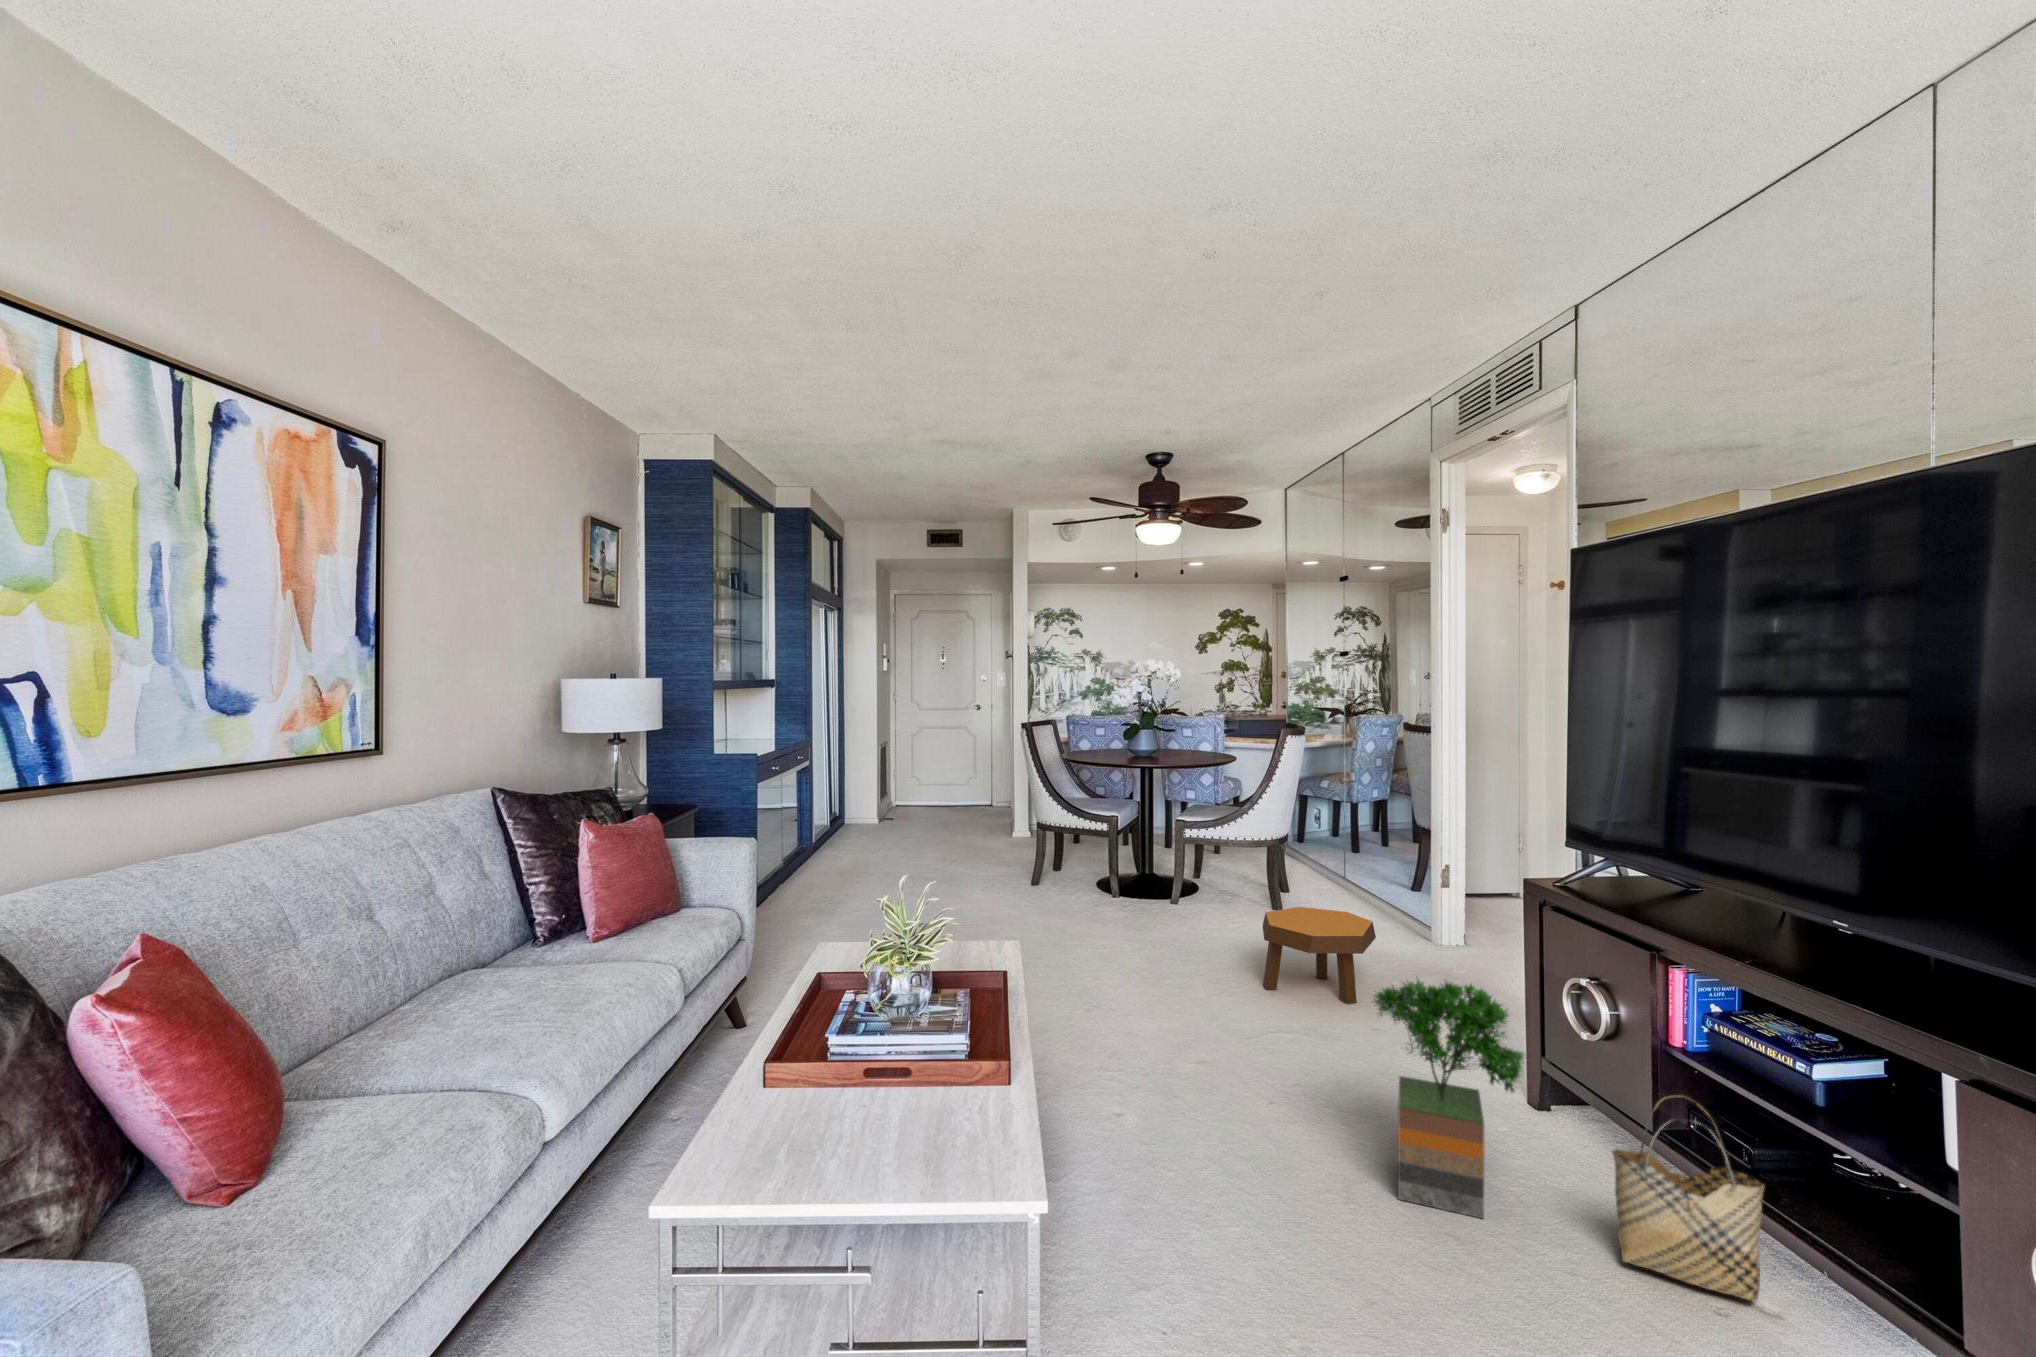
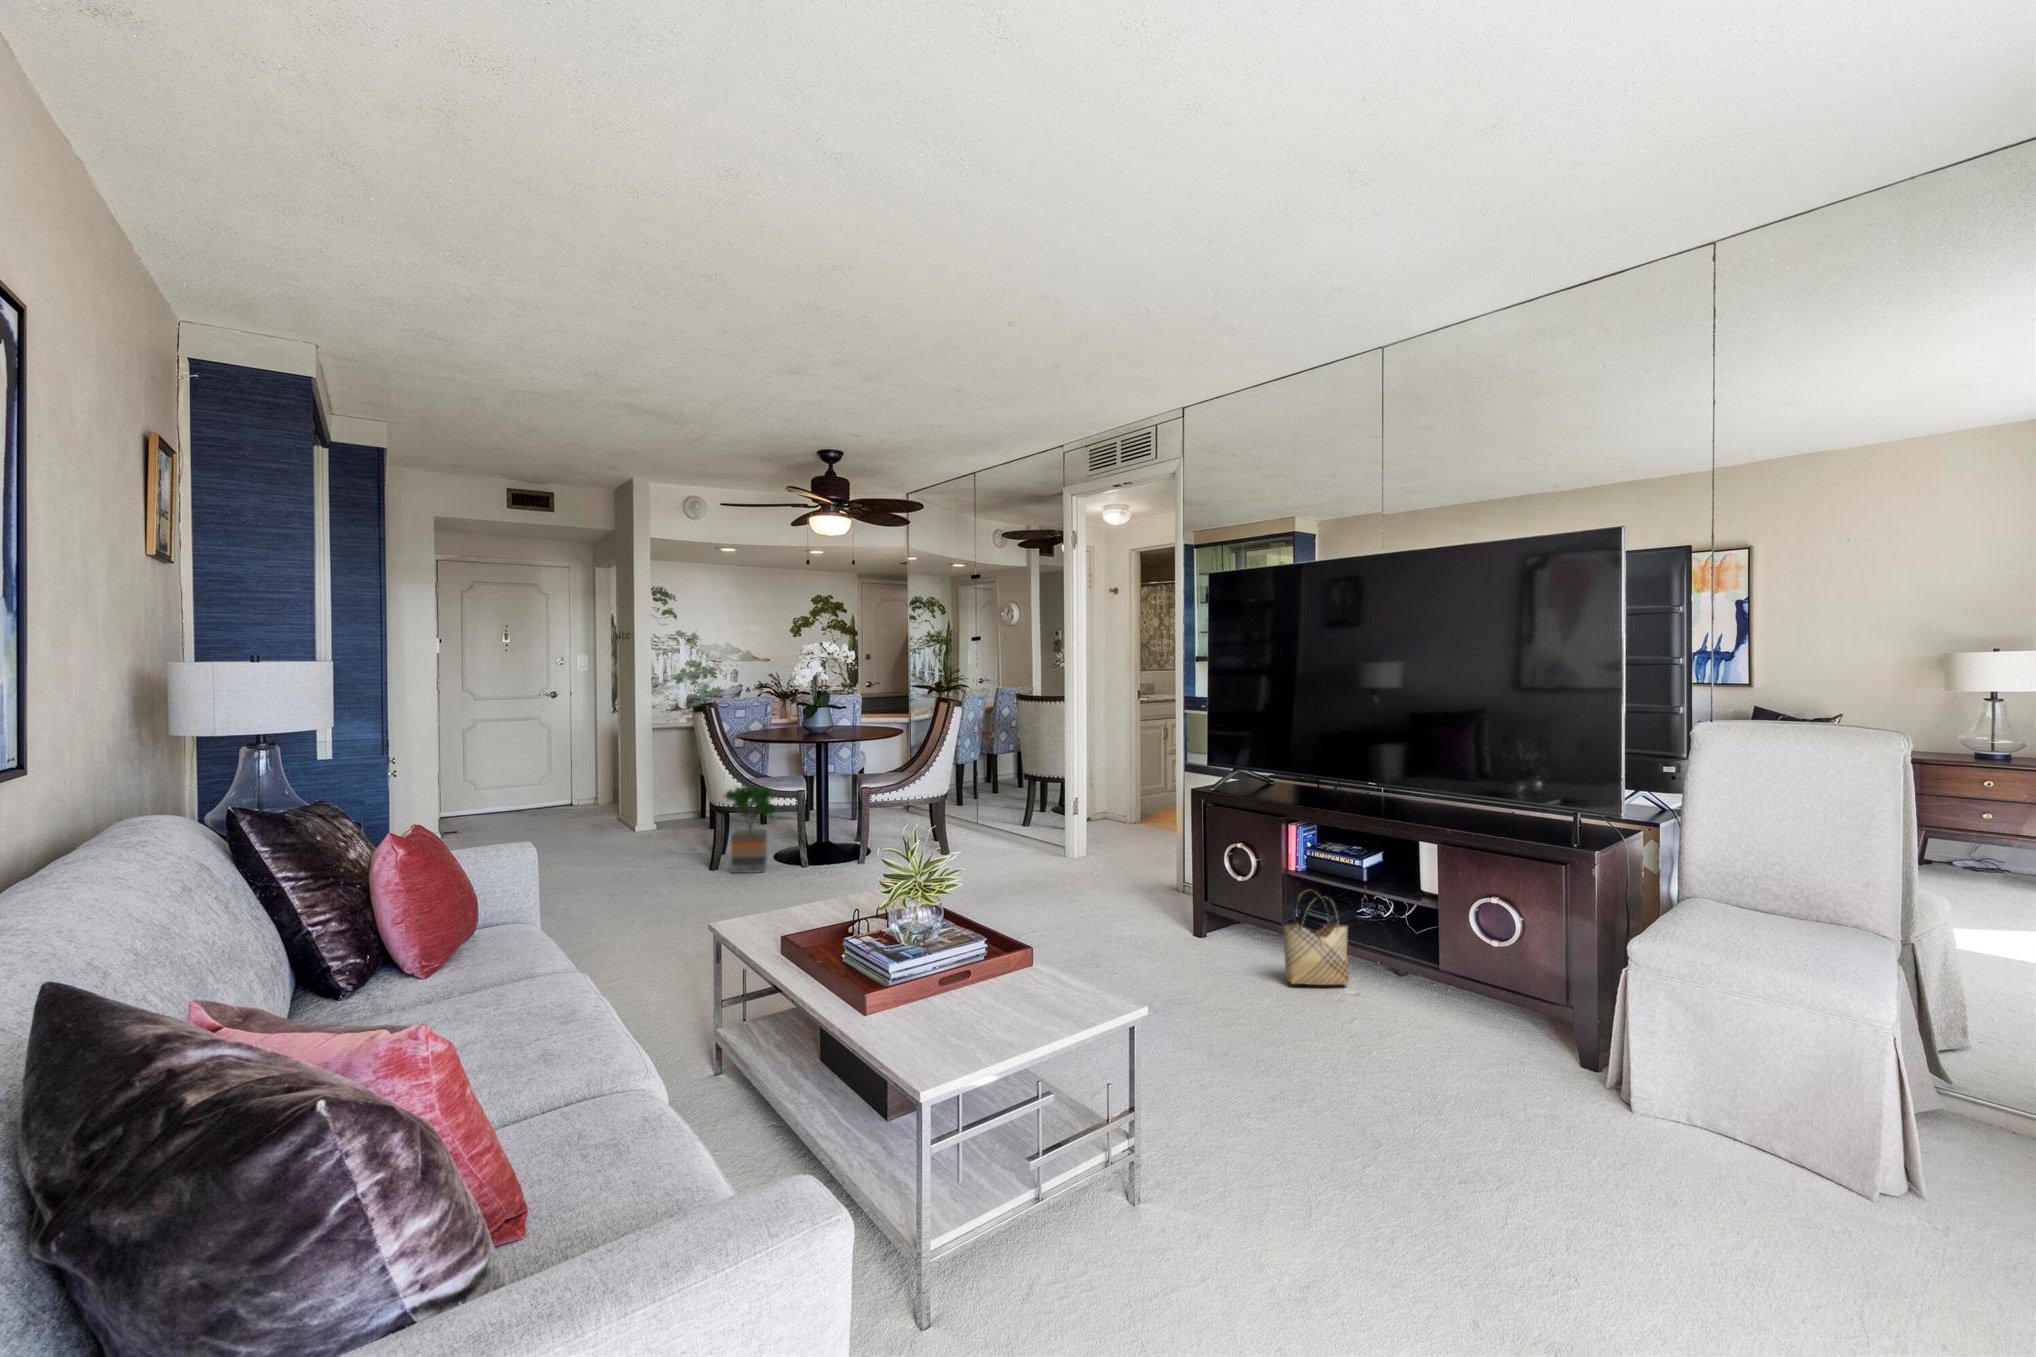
footstool: present [1262,907,1376,1004] -> none [982,839,1066,905]
potted tree: present [1374,979,1525,1218] -> present [724,786,779,873]

